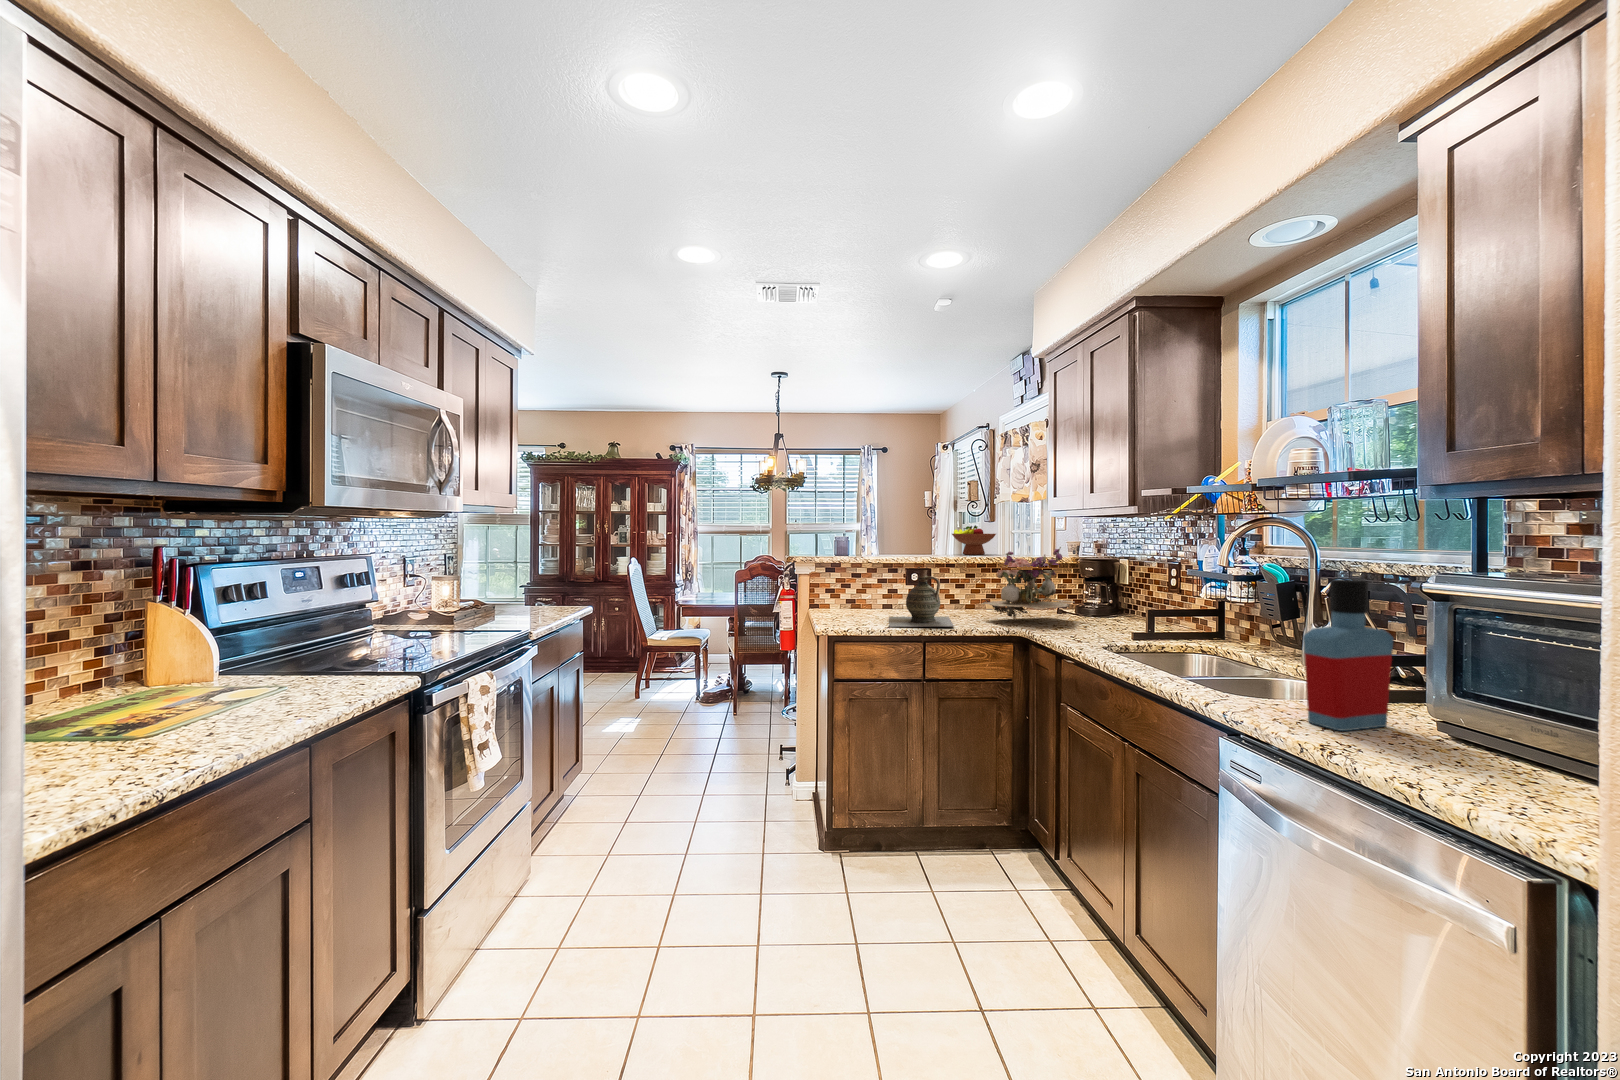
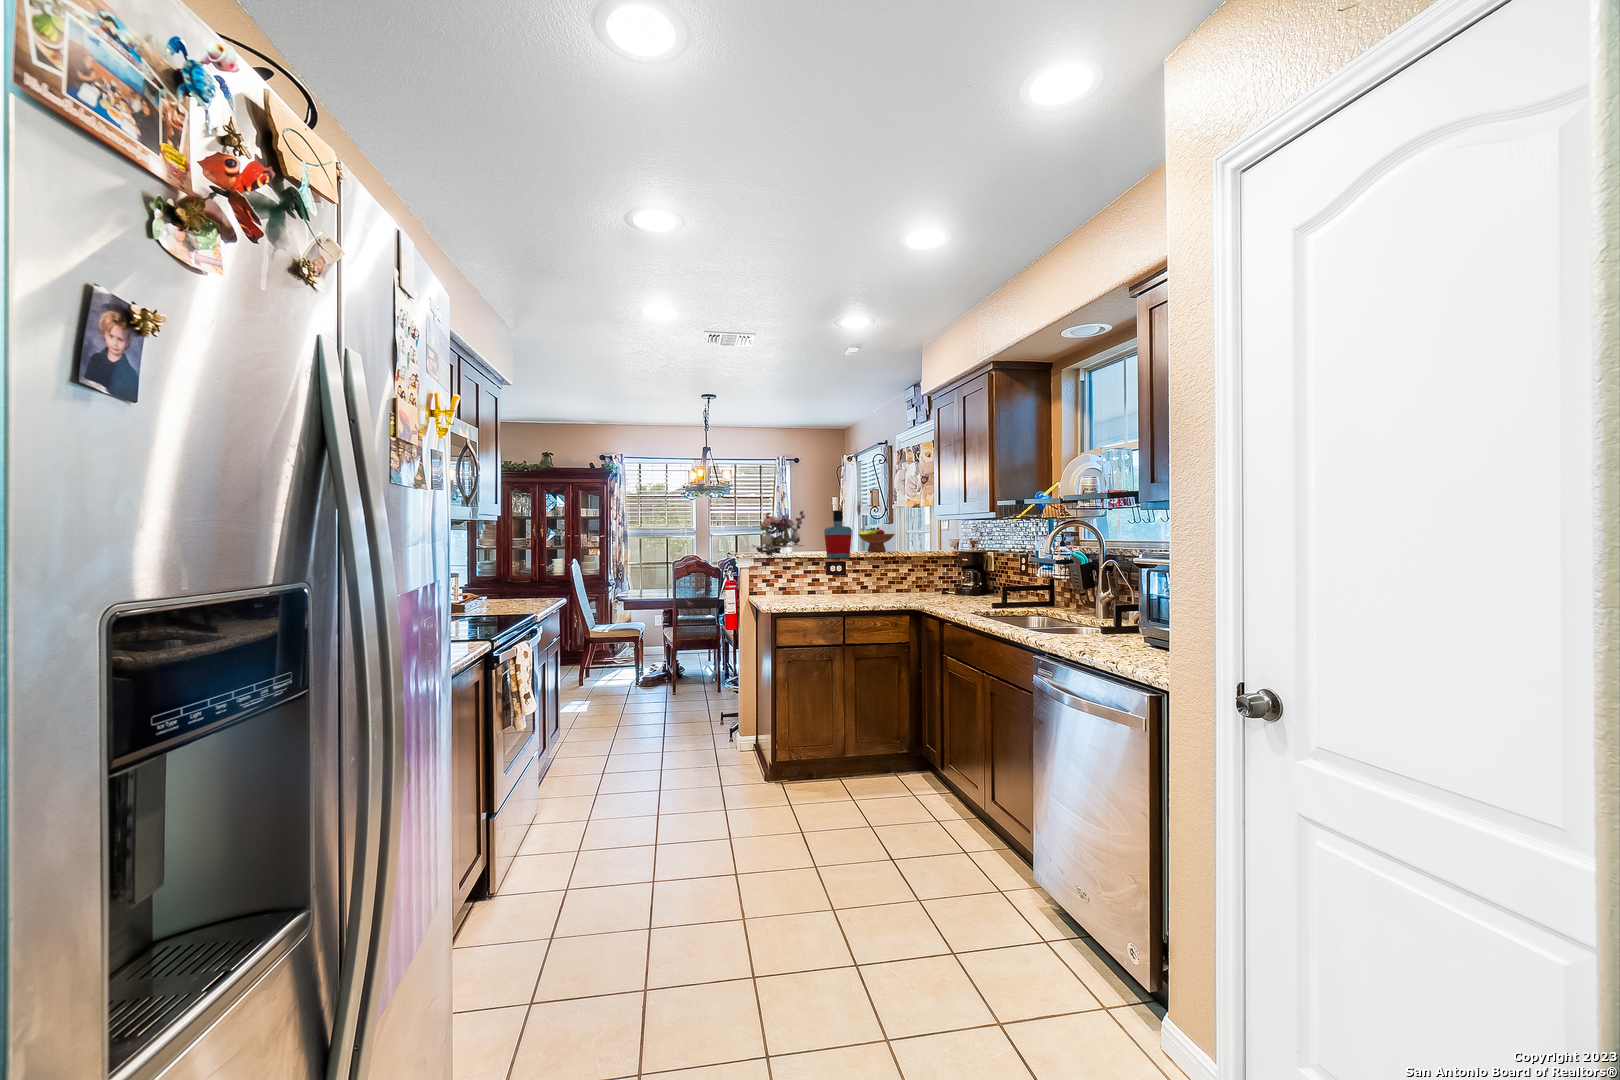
flower arrangement: present [982,547,1074,619] -> present [752,510,809,557]
ceramic jug: present [889,567,954,627] -> none [816,560,866,605]
bottle: present [1303,579,1394,731] -> present [824,511,852,558]

